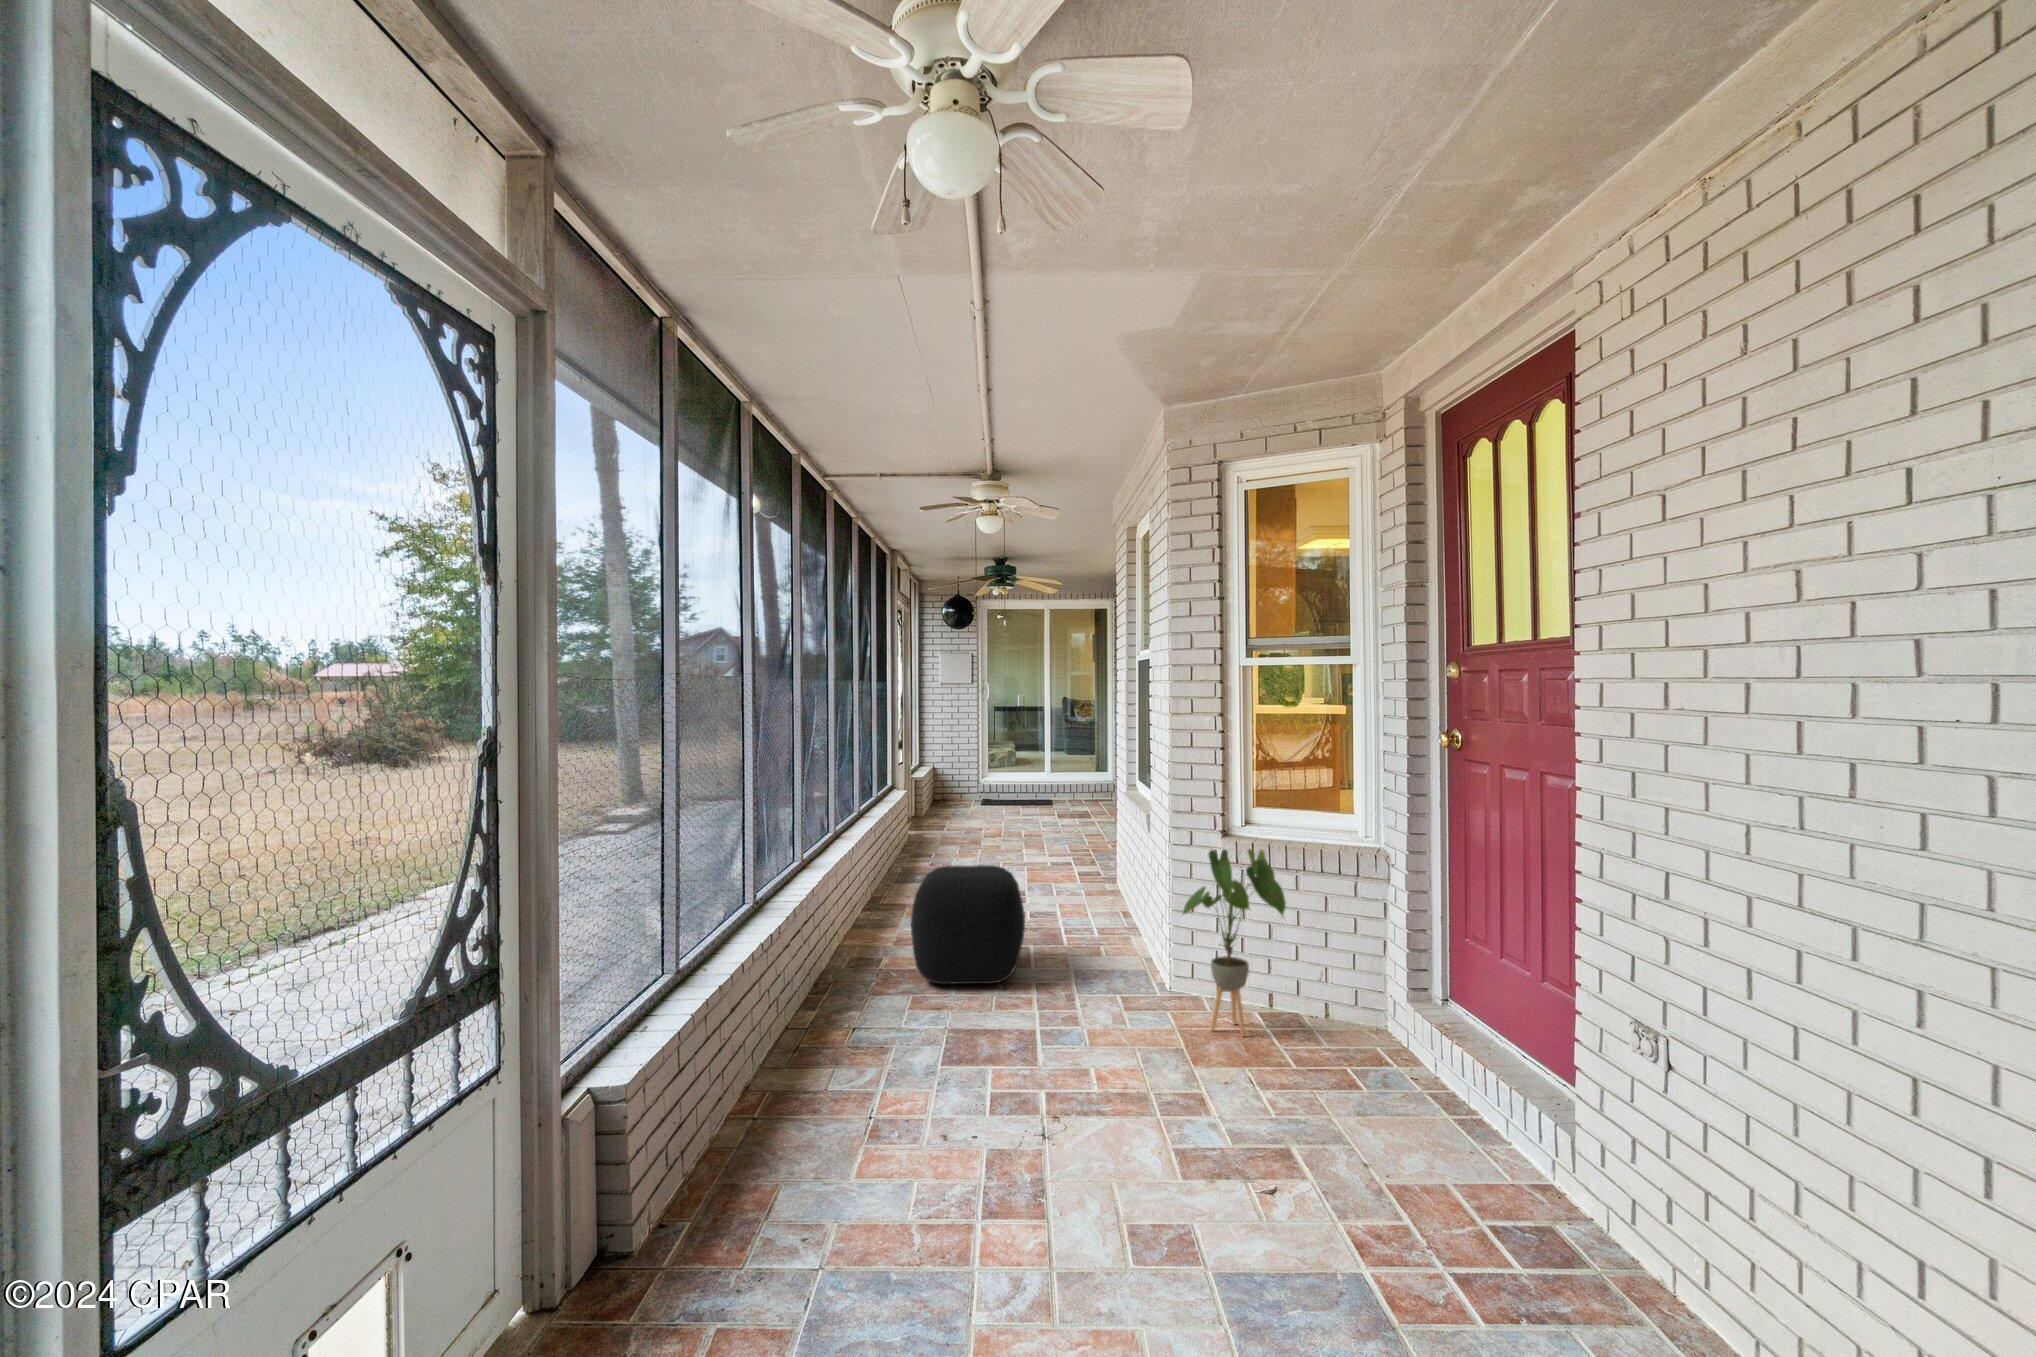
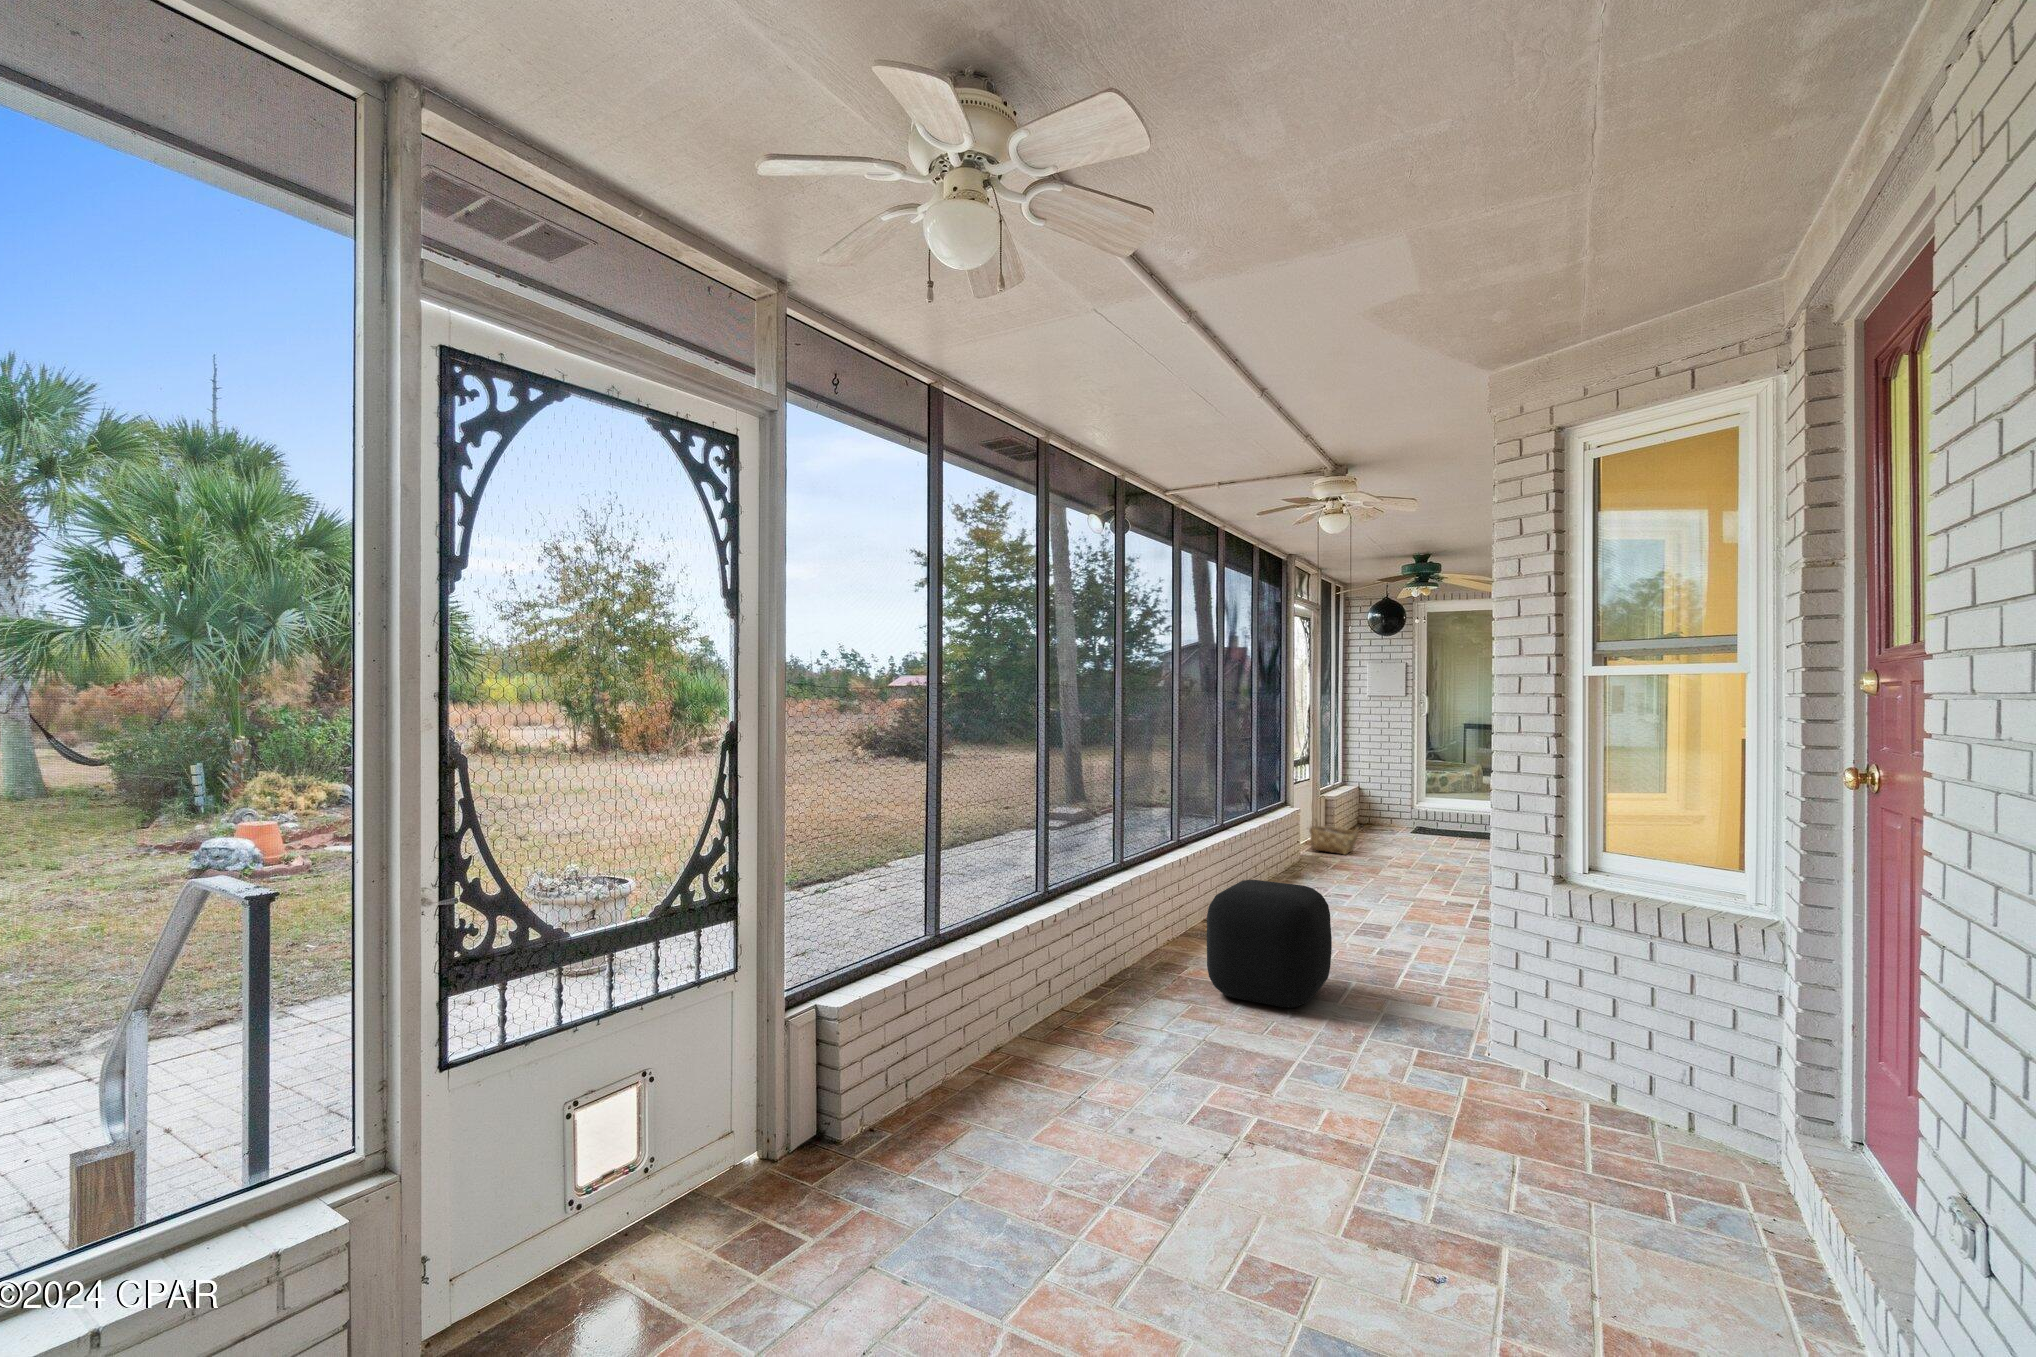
woven basket: none [905,802,949,834] -> present [1309,819,1359,855]
house plant: present [1183,849,1286,1037] -> none [1462,892,1611,1123]

